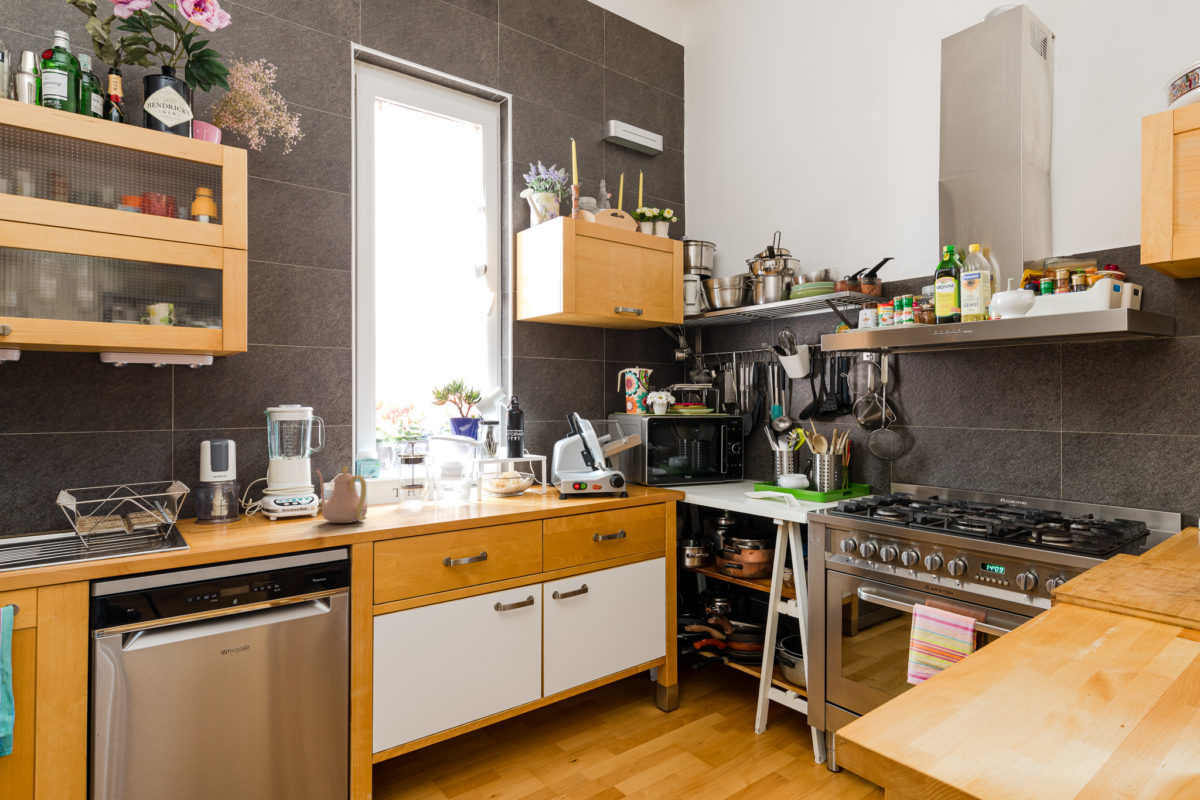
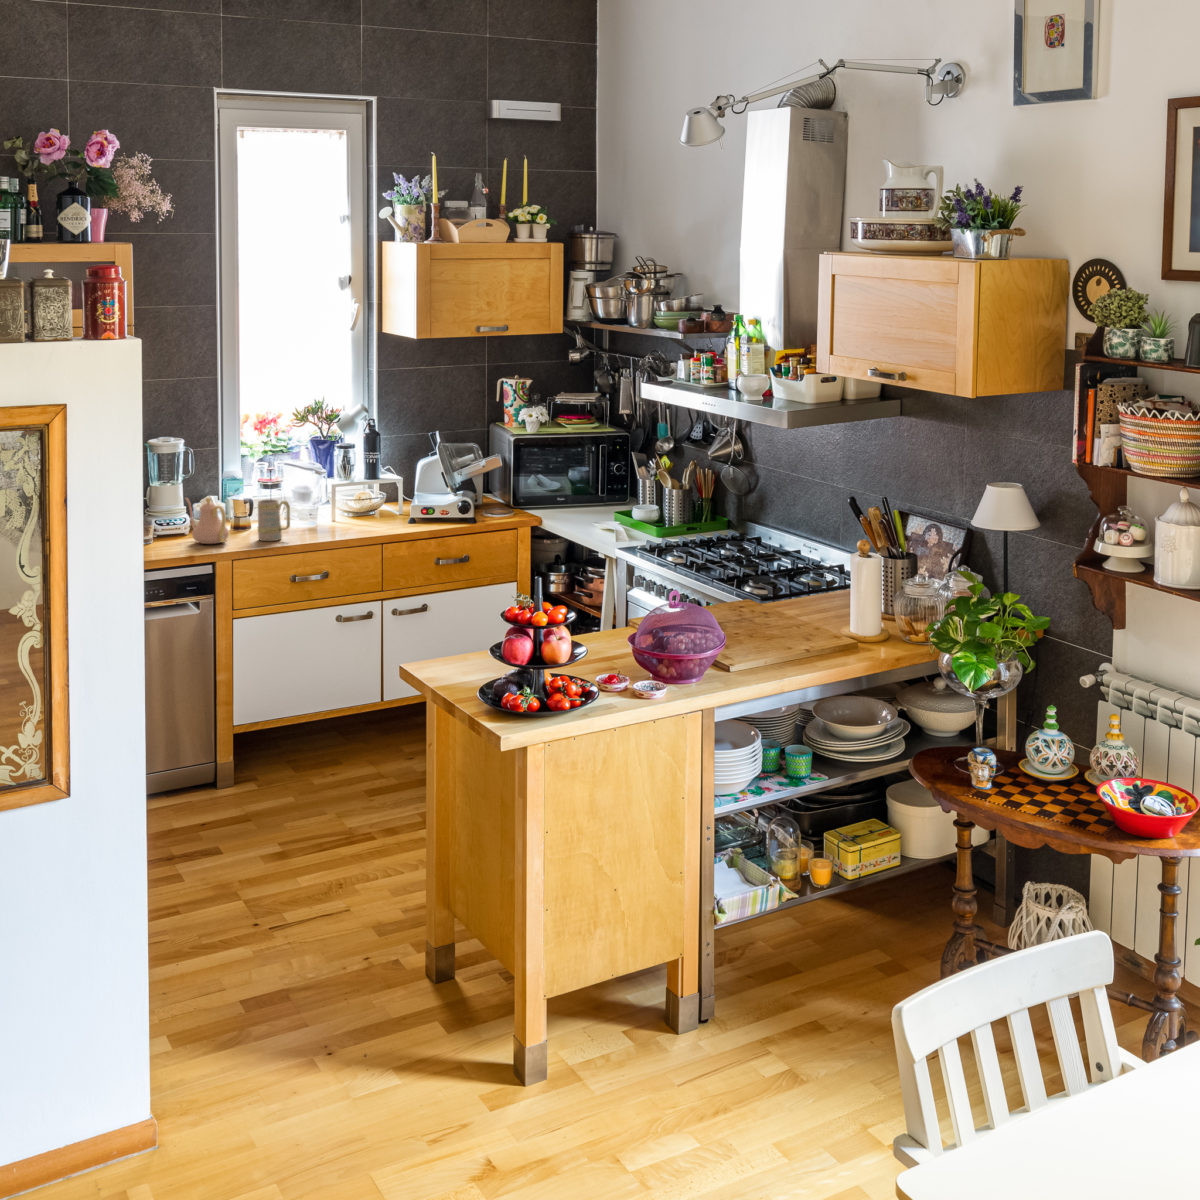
mug: none [402,470,442,518] -> present [258,500,290,541]

